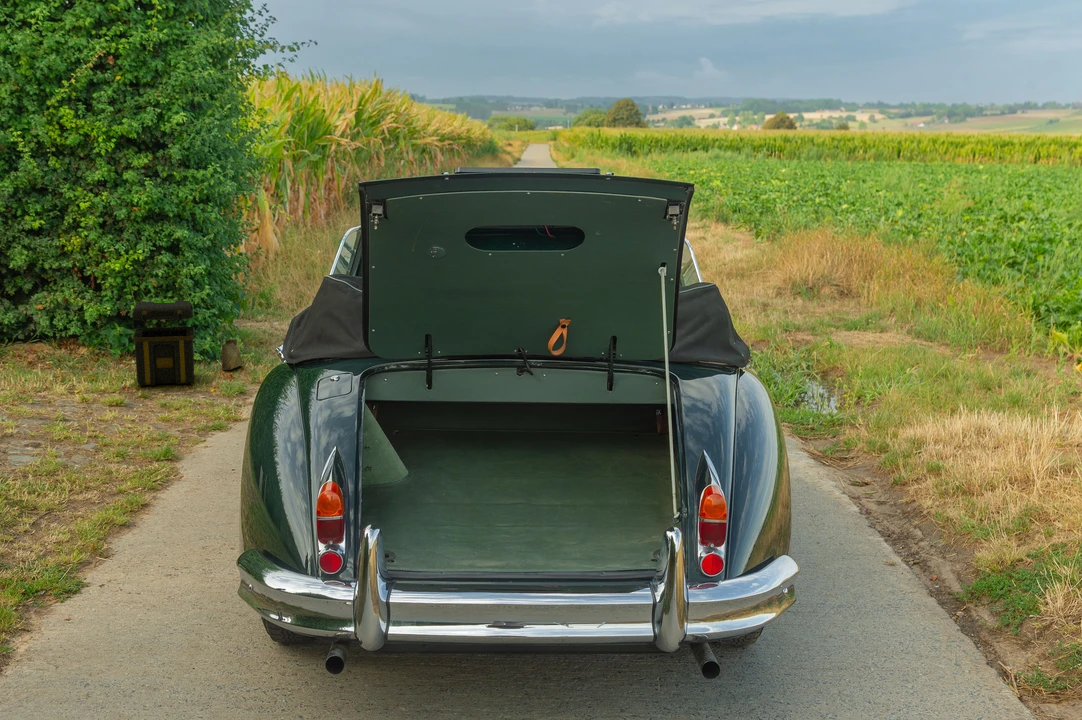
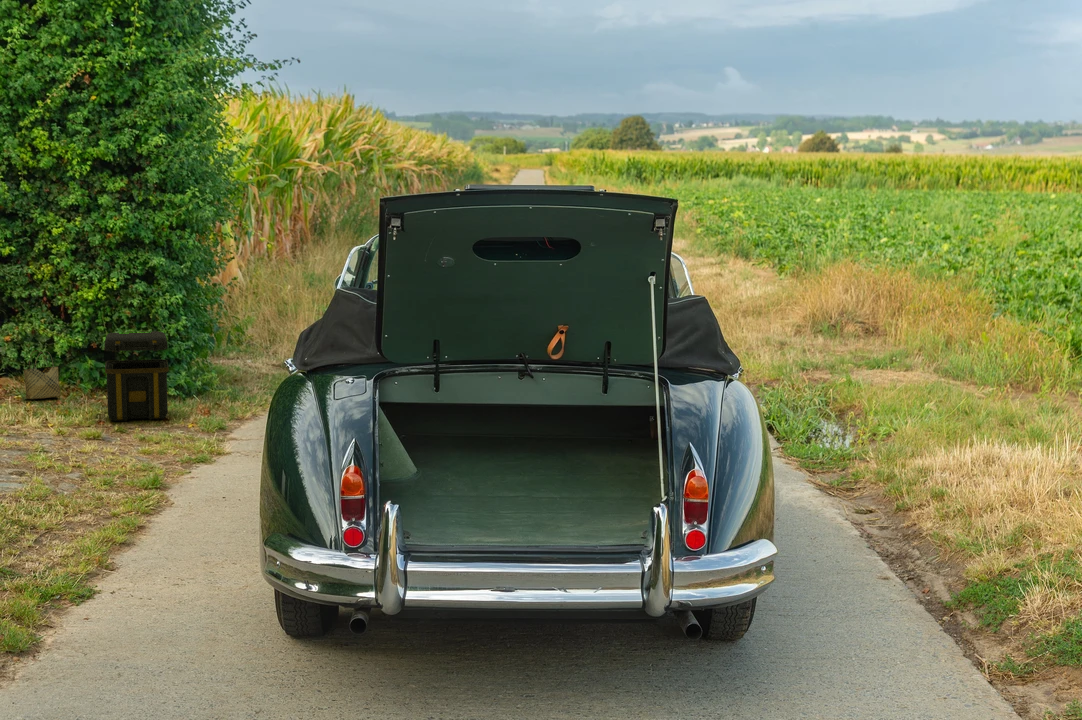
woven basket: present [219,327,243,370] -> present [24,350,60,399]

